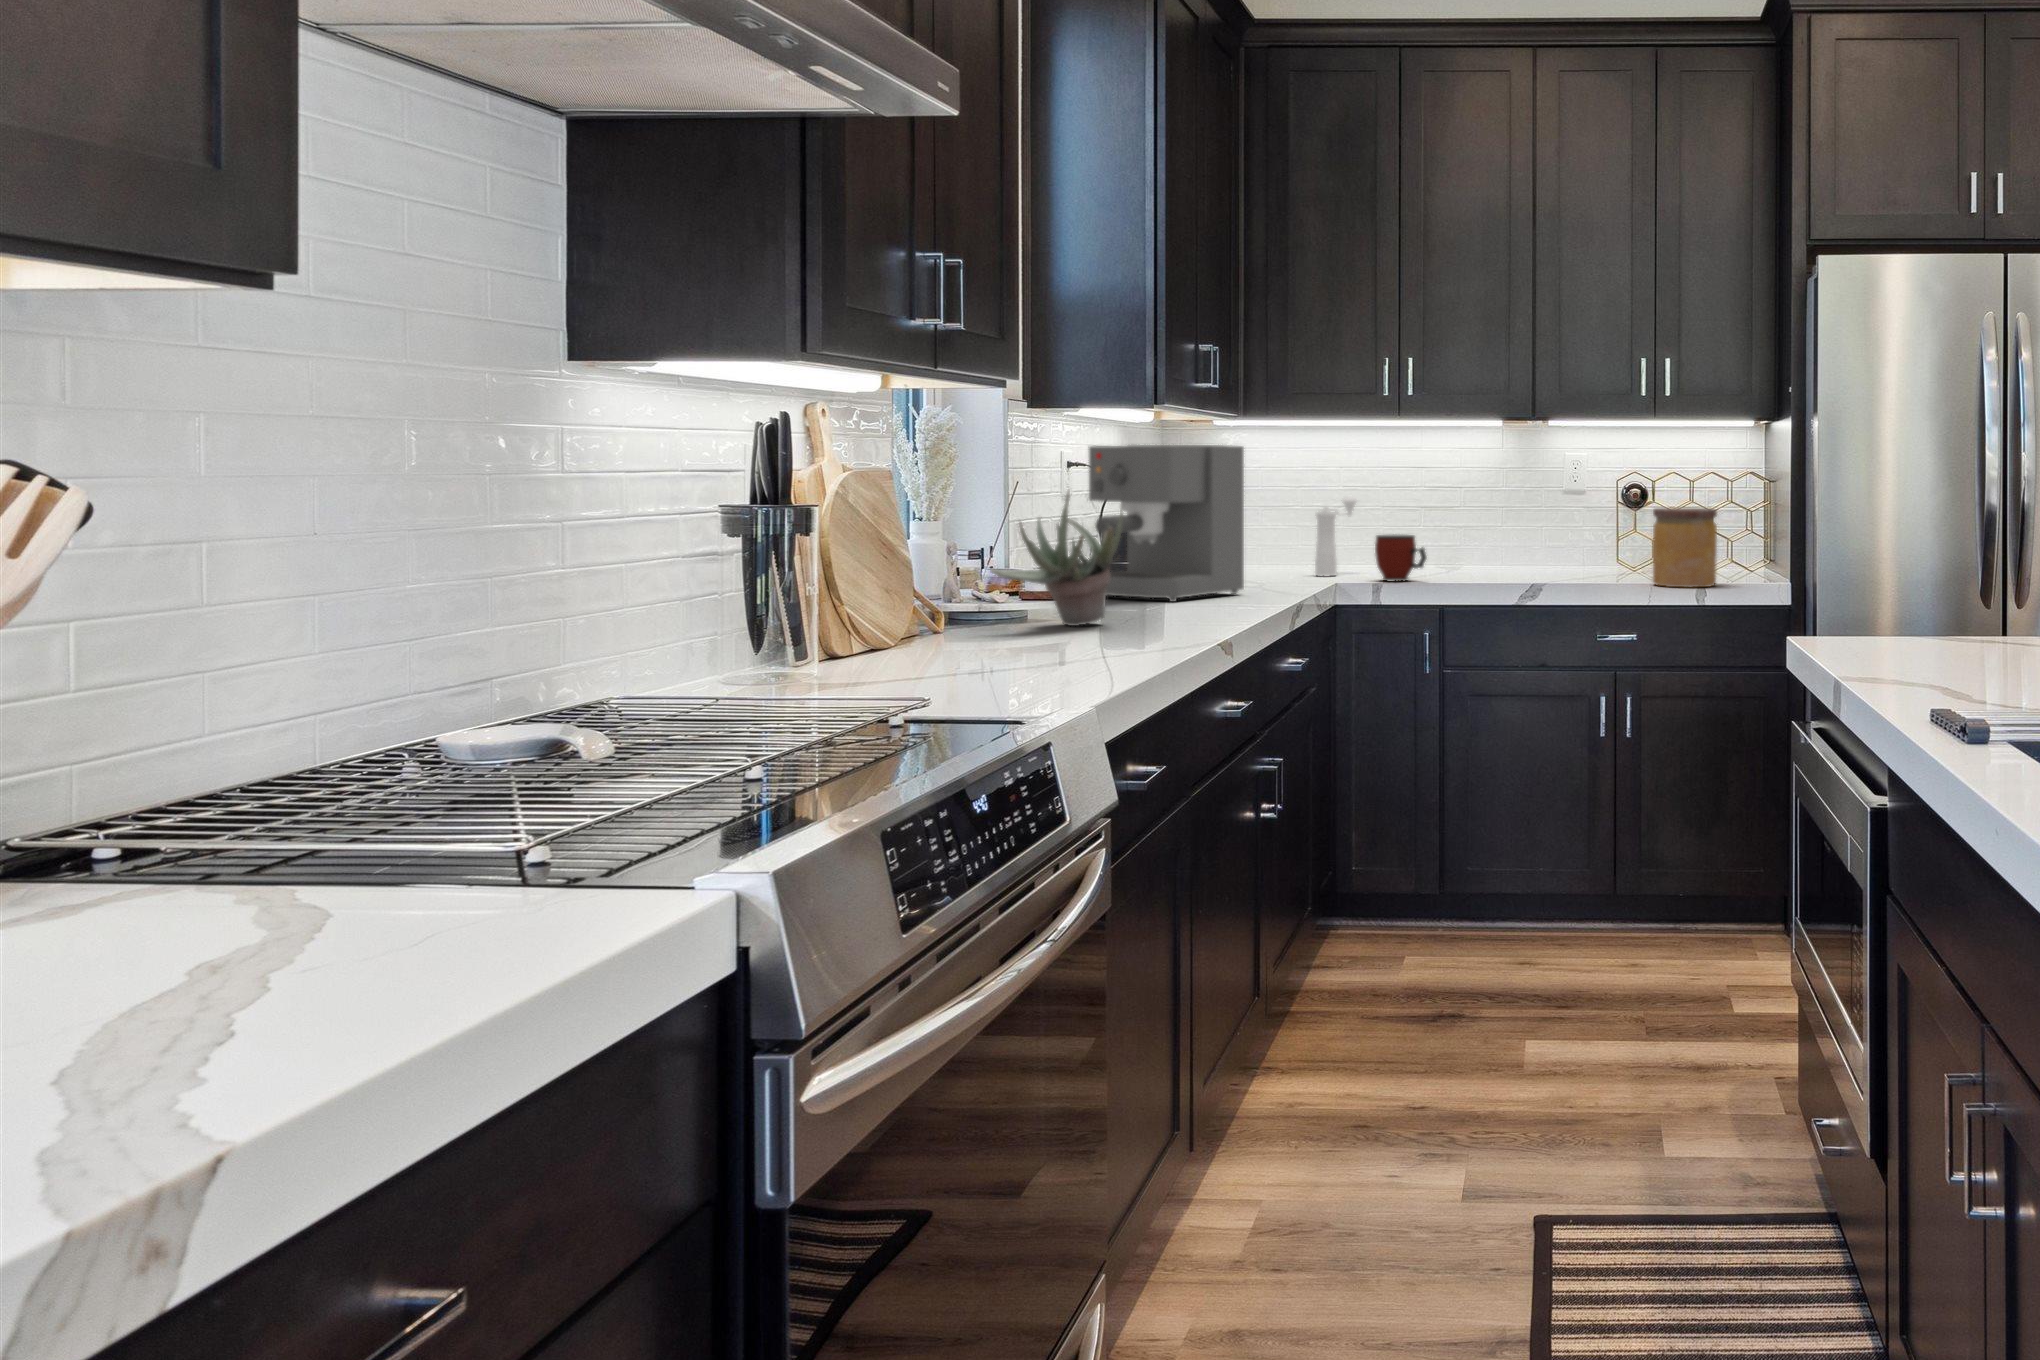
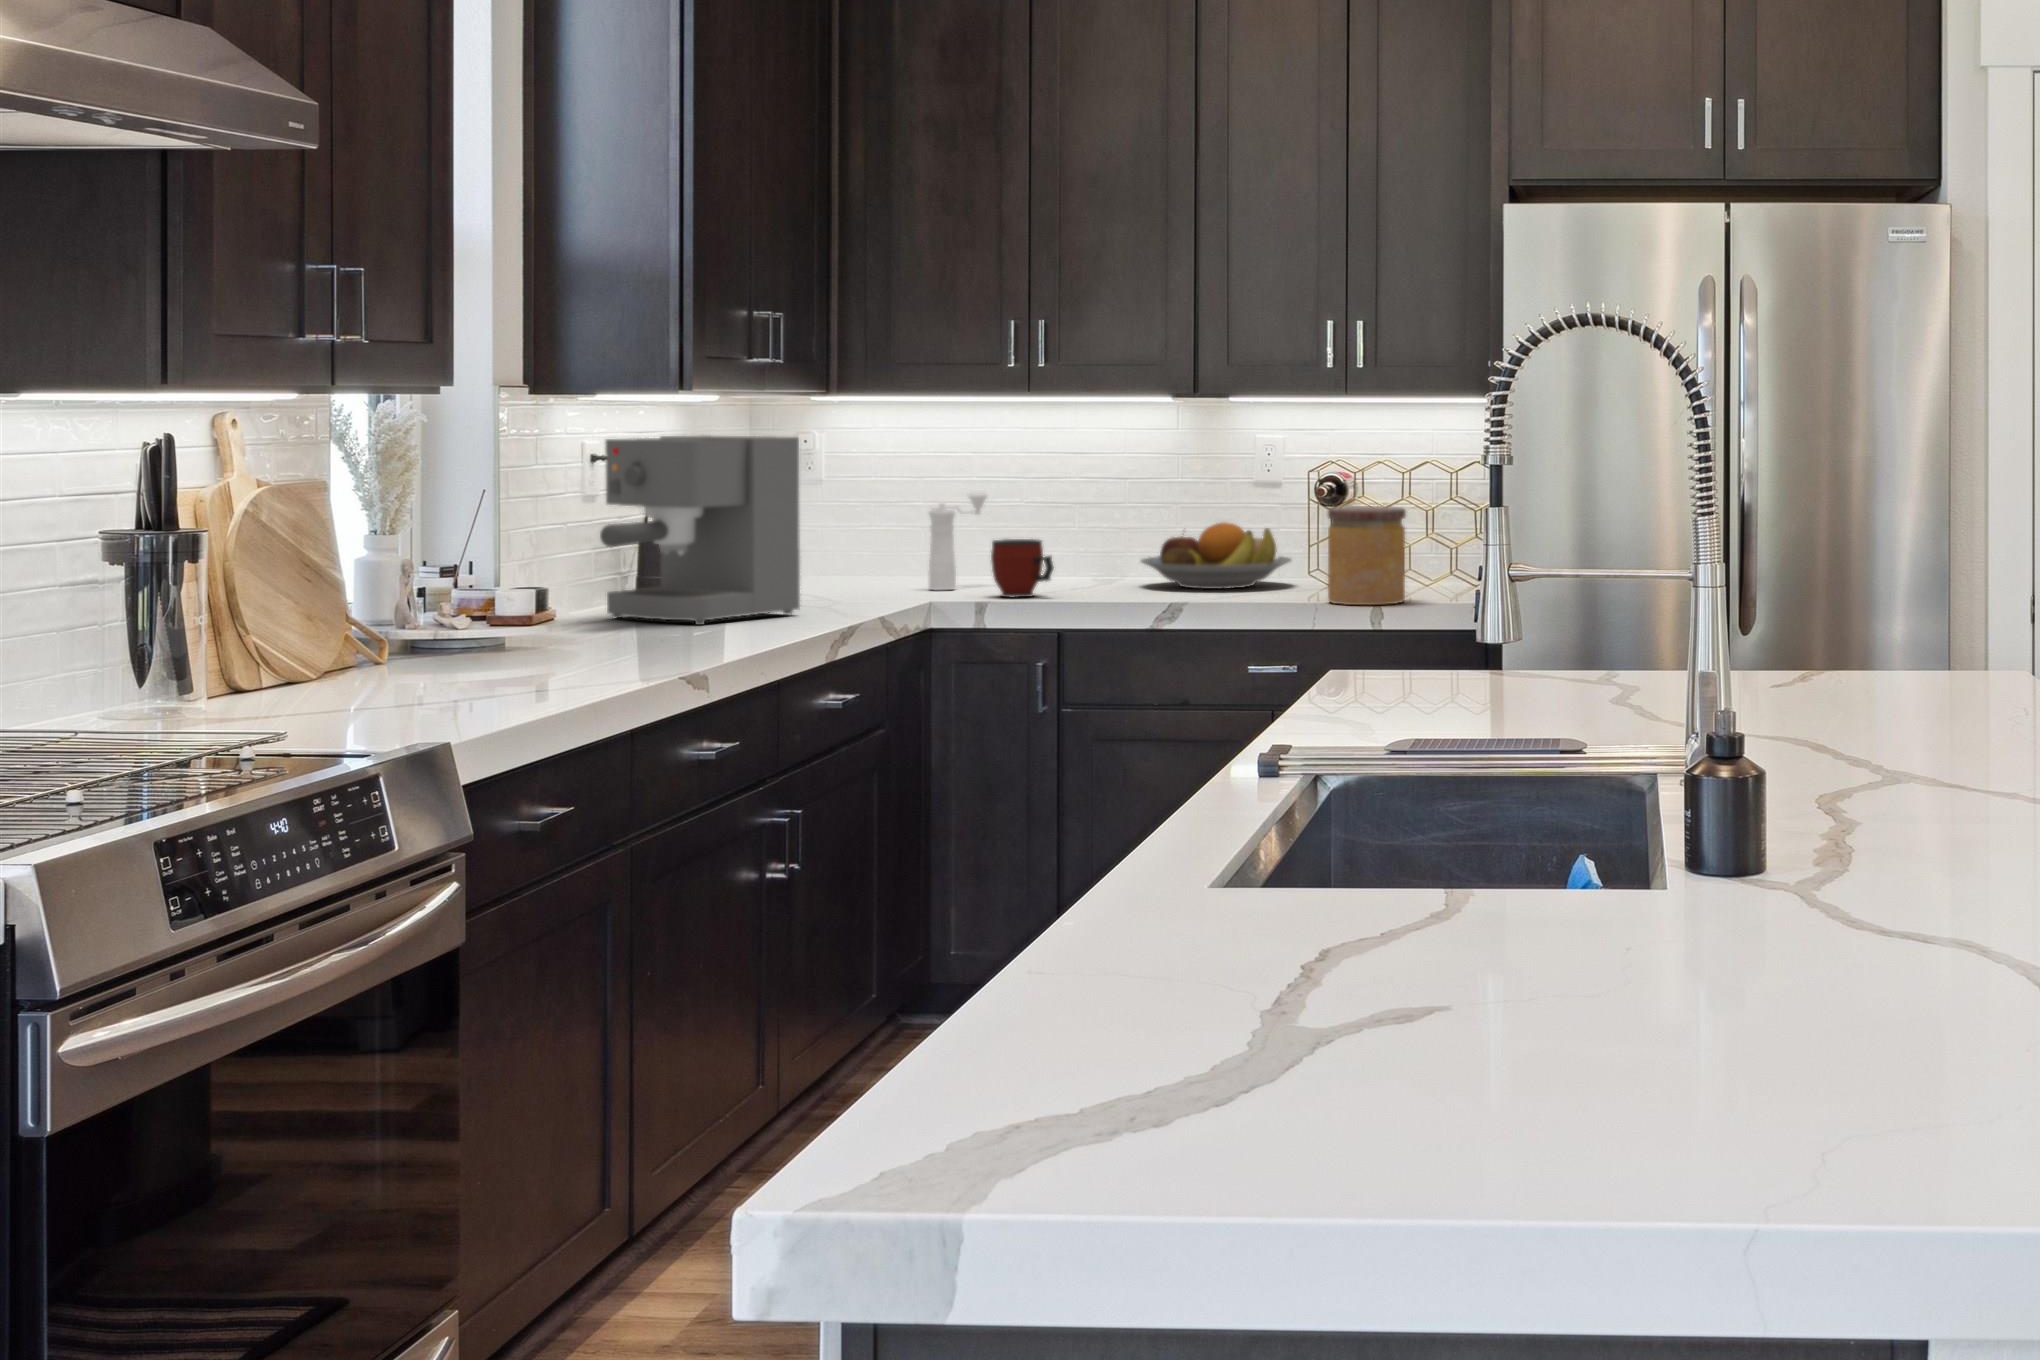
succulent plant: present [991,490,1123,626] -> none [434,499,598,655]
fruit bowl: none [1478,523,1598,575] -> present [1141,523,1291,589]

